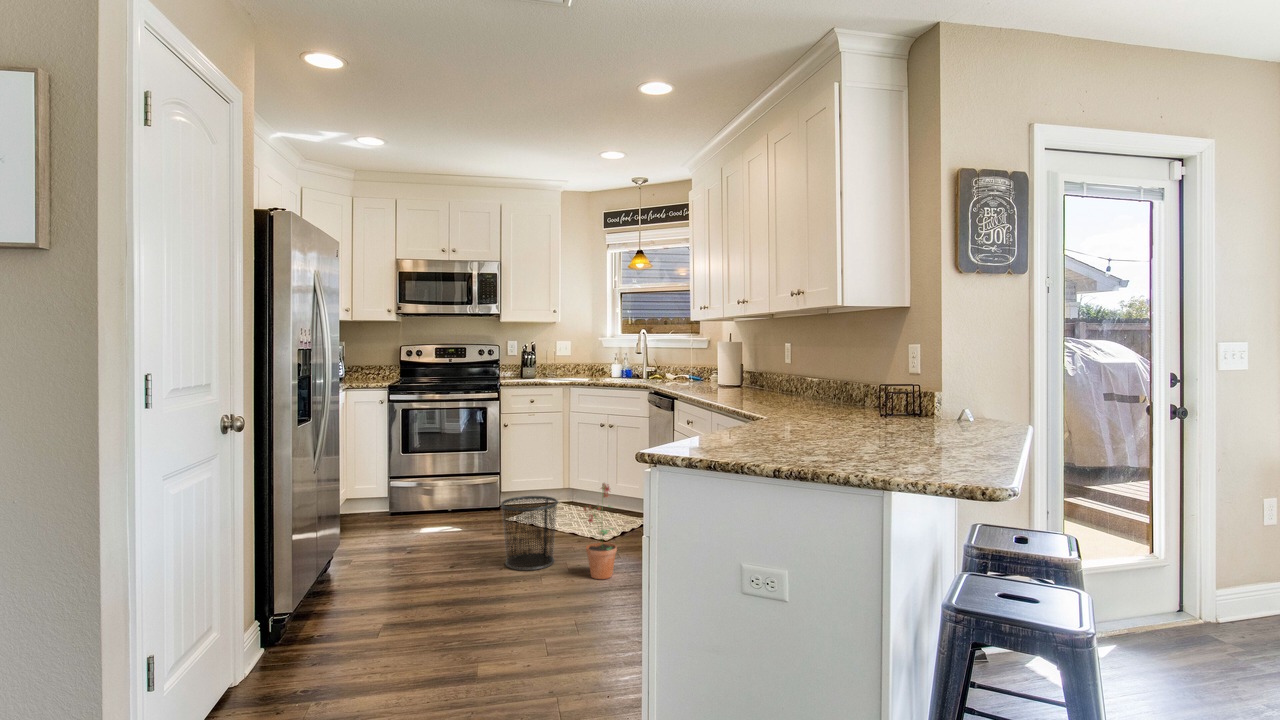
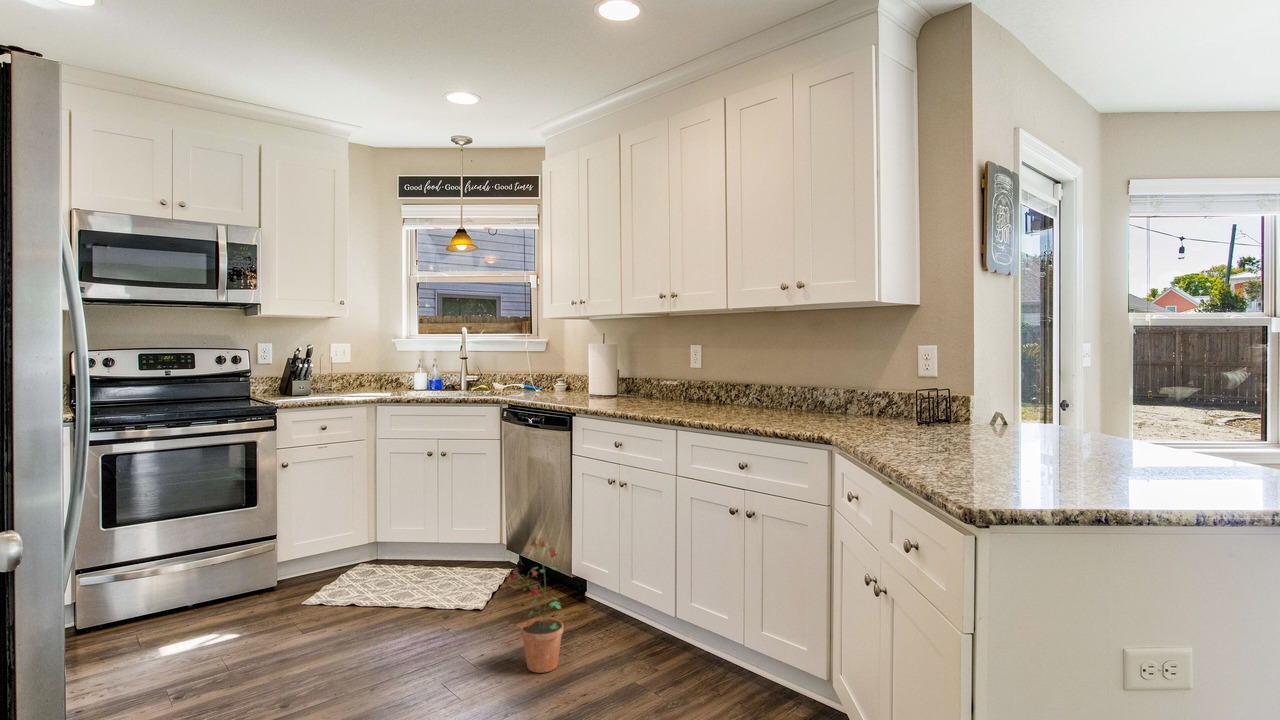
waste bin: present [501,496,558,570] -> none [372,566,461,686]

